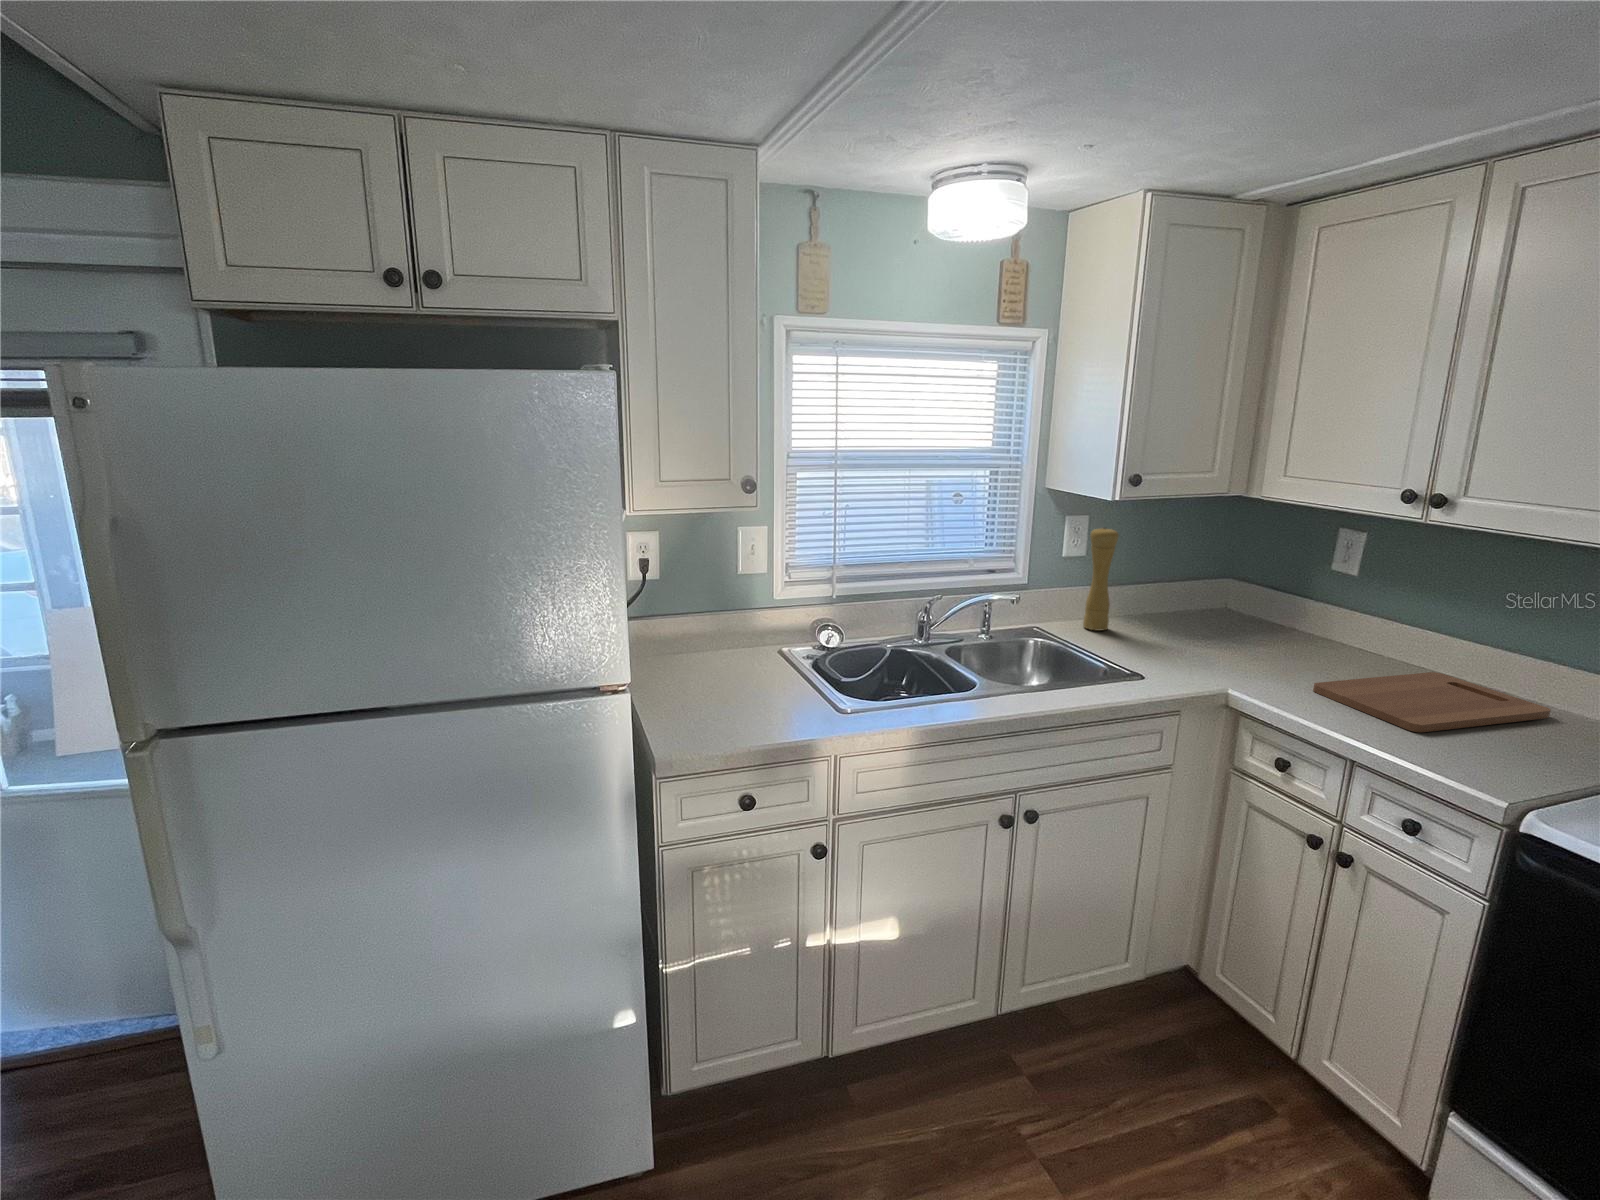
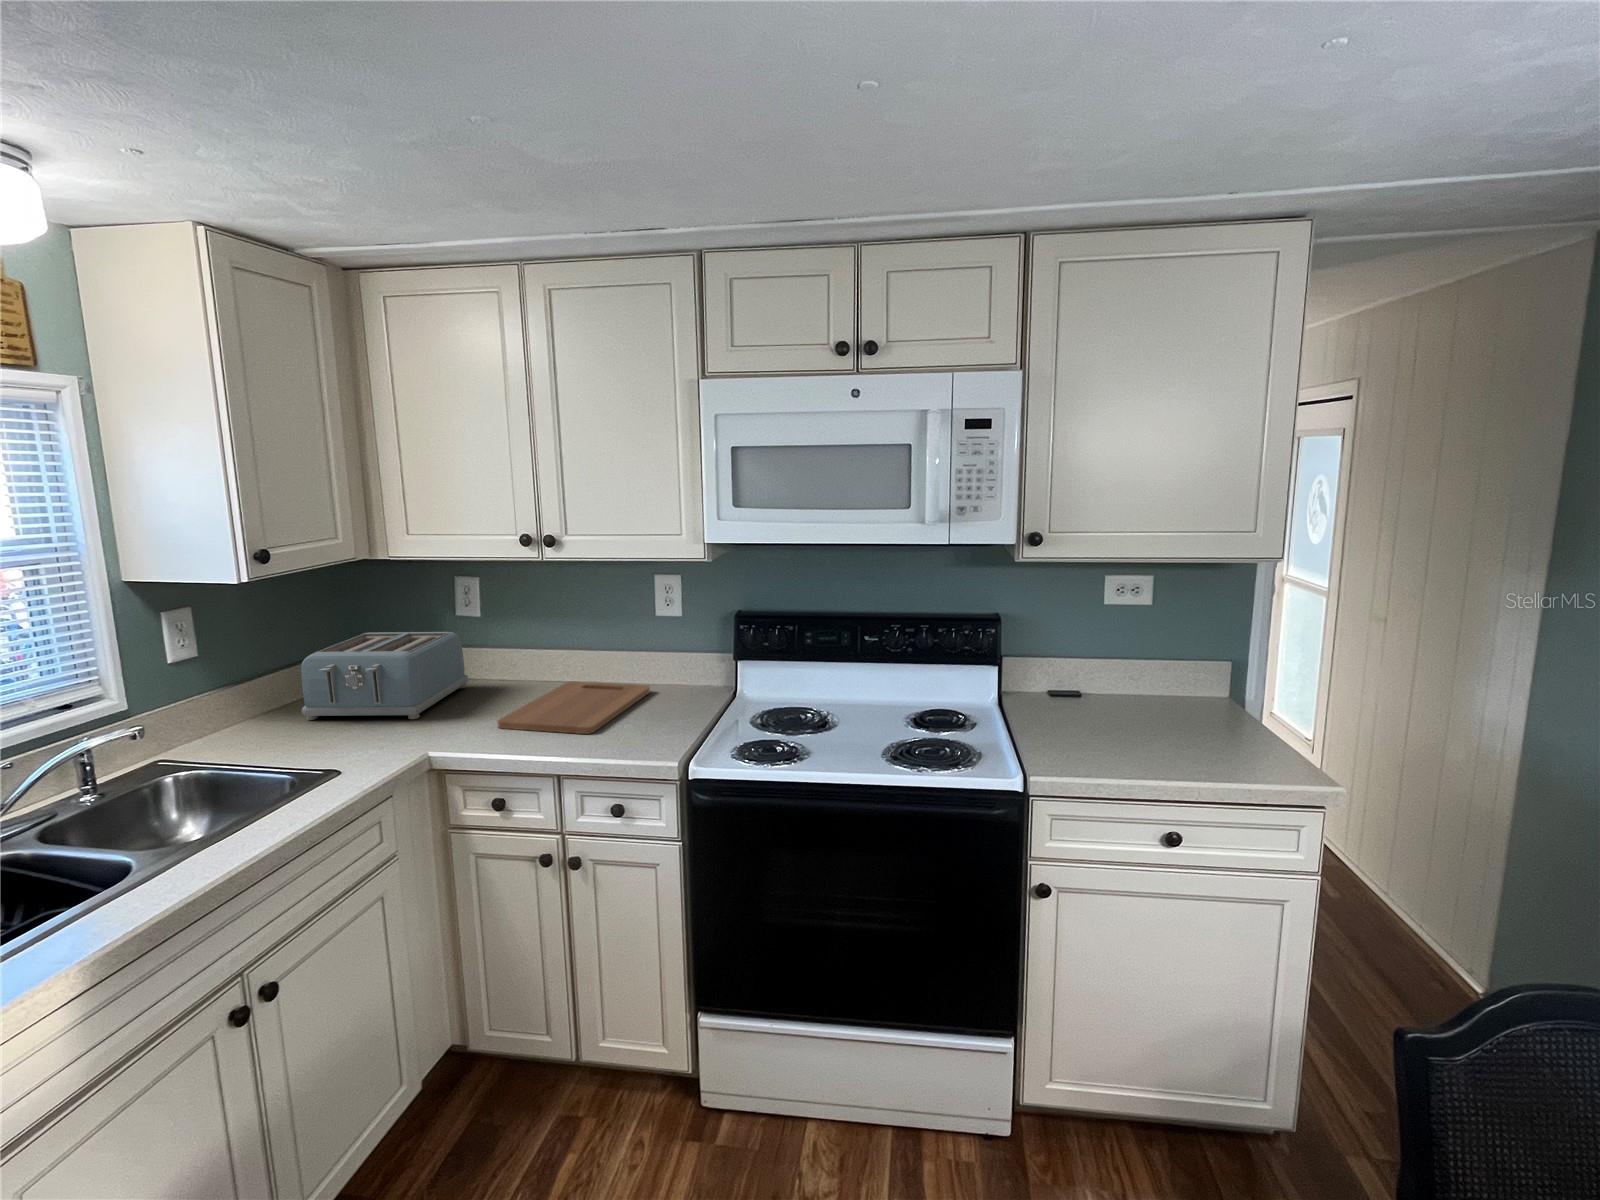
pepper mill: present [1083,527,1119,630] -> none [204,617,257,742]
toaster: none [1148,567,1319,657] -> present [302,632,468,720]

